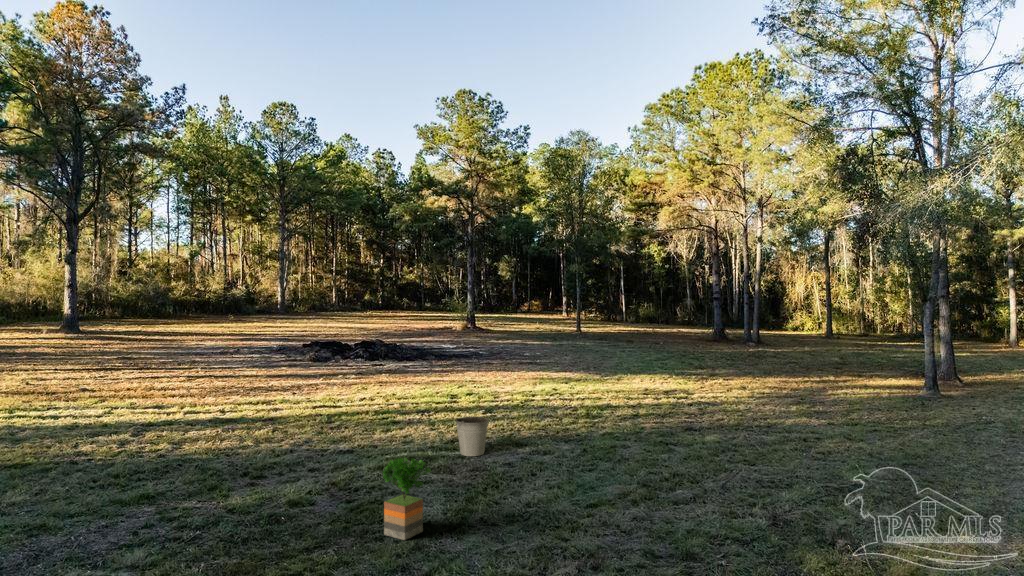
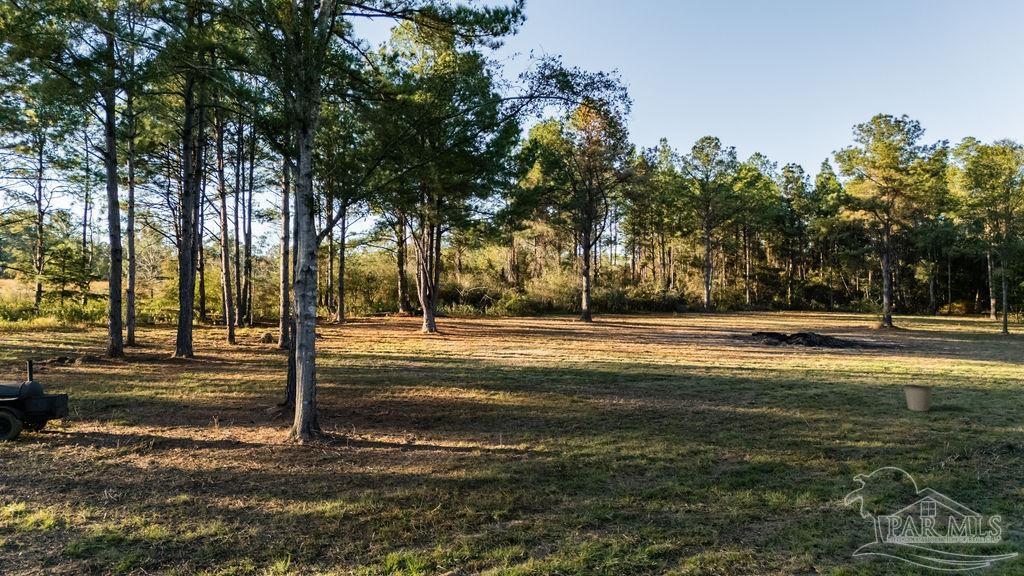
potted tree: present [383,458,431,540] -> none [866,393,900,439]

